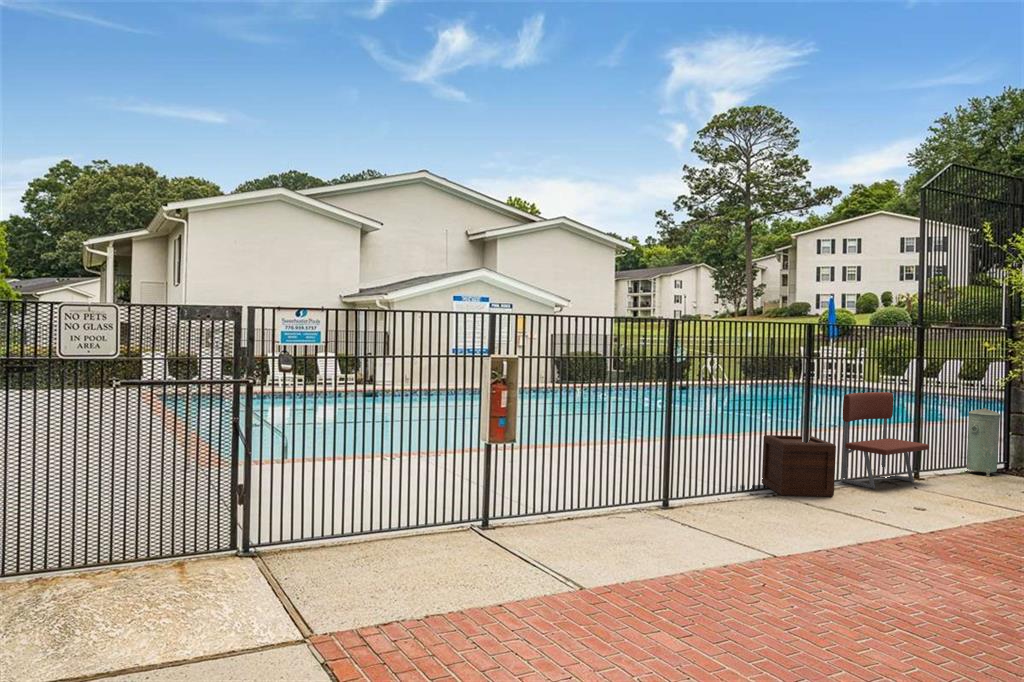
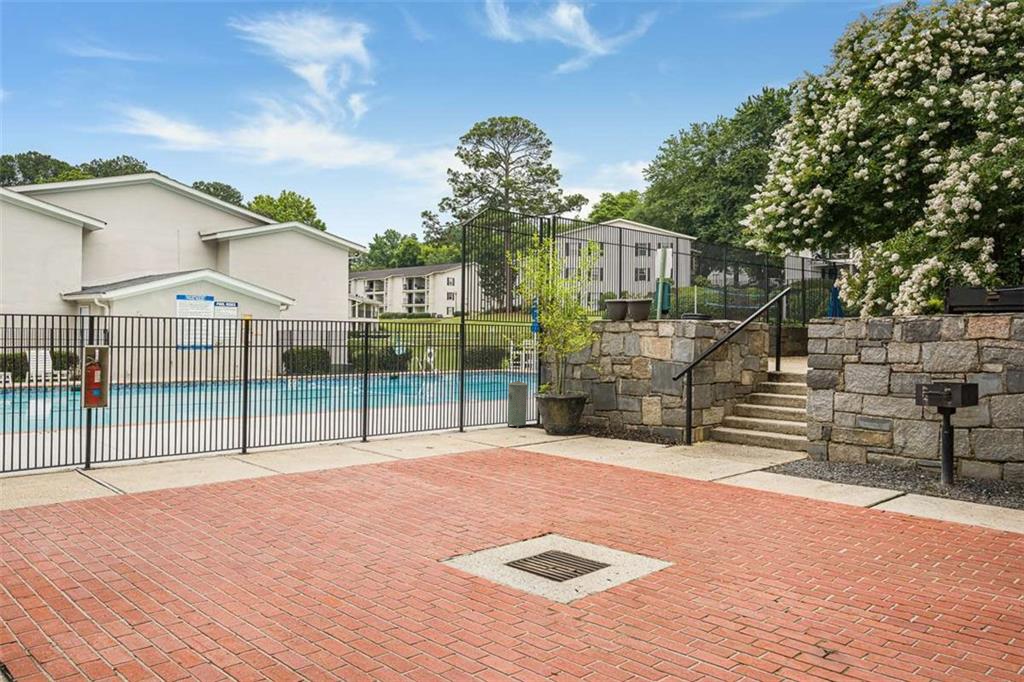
bench: present [841,392,929,489] -> none [401,370,463,438]
wooden crate: present [762,435,836,497] -> none [338,402,379,443]

